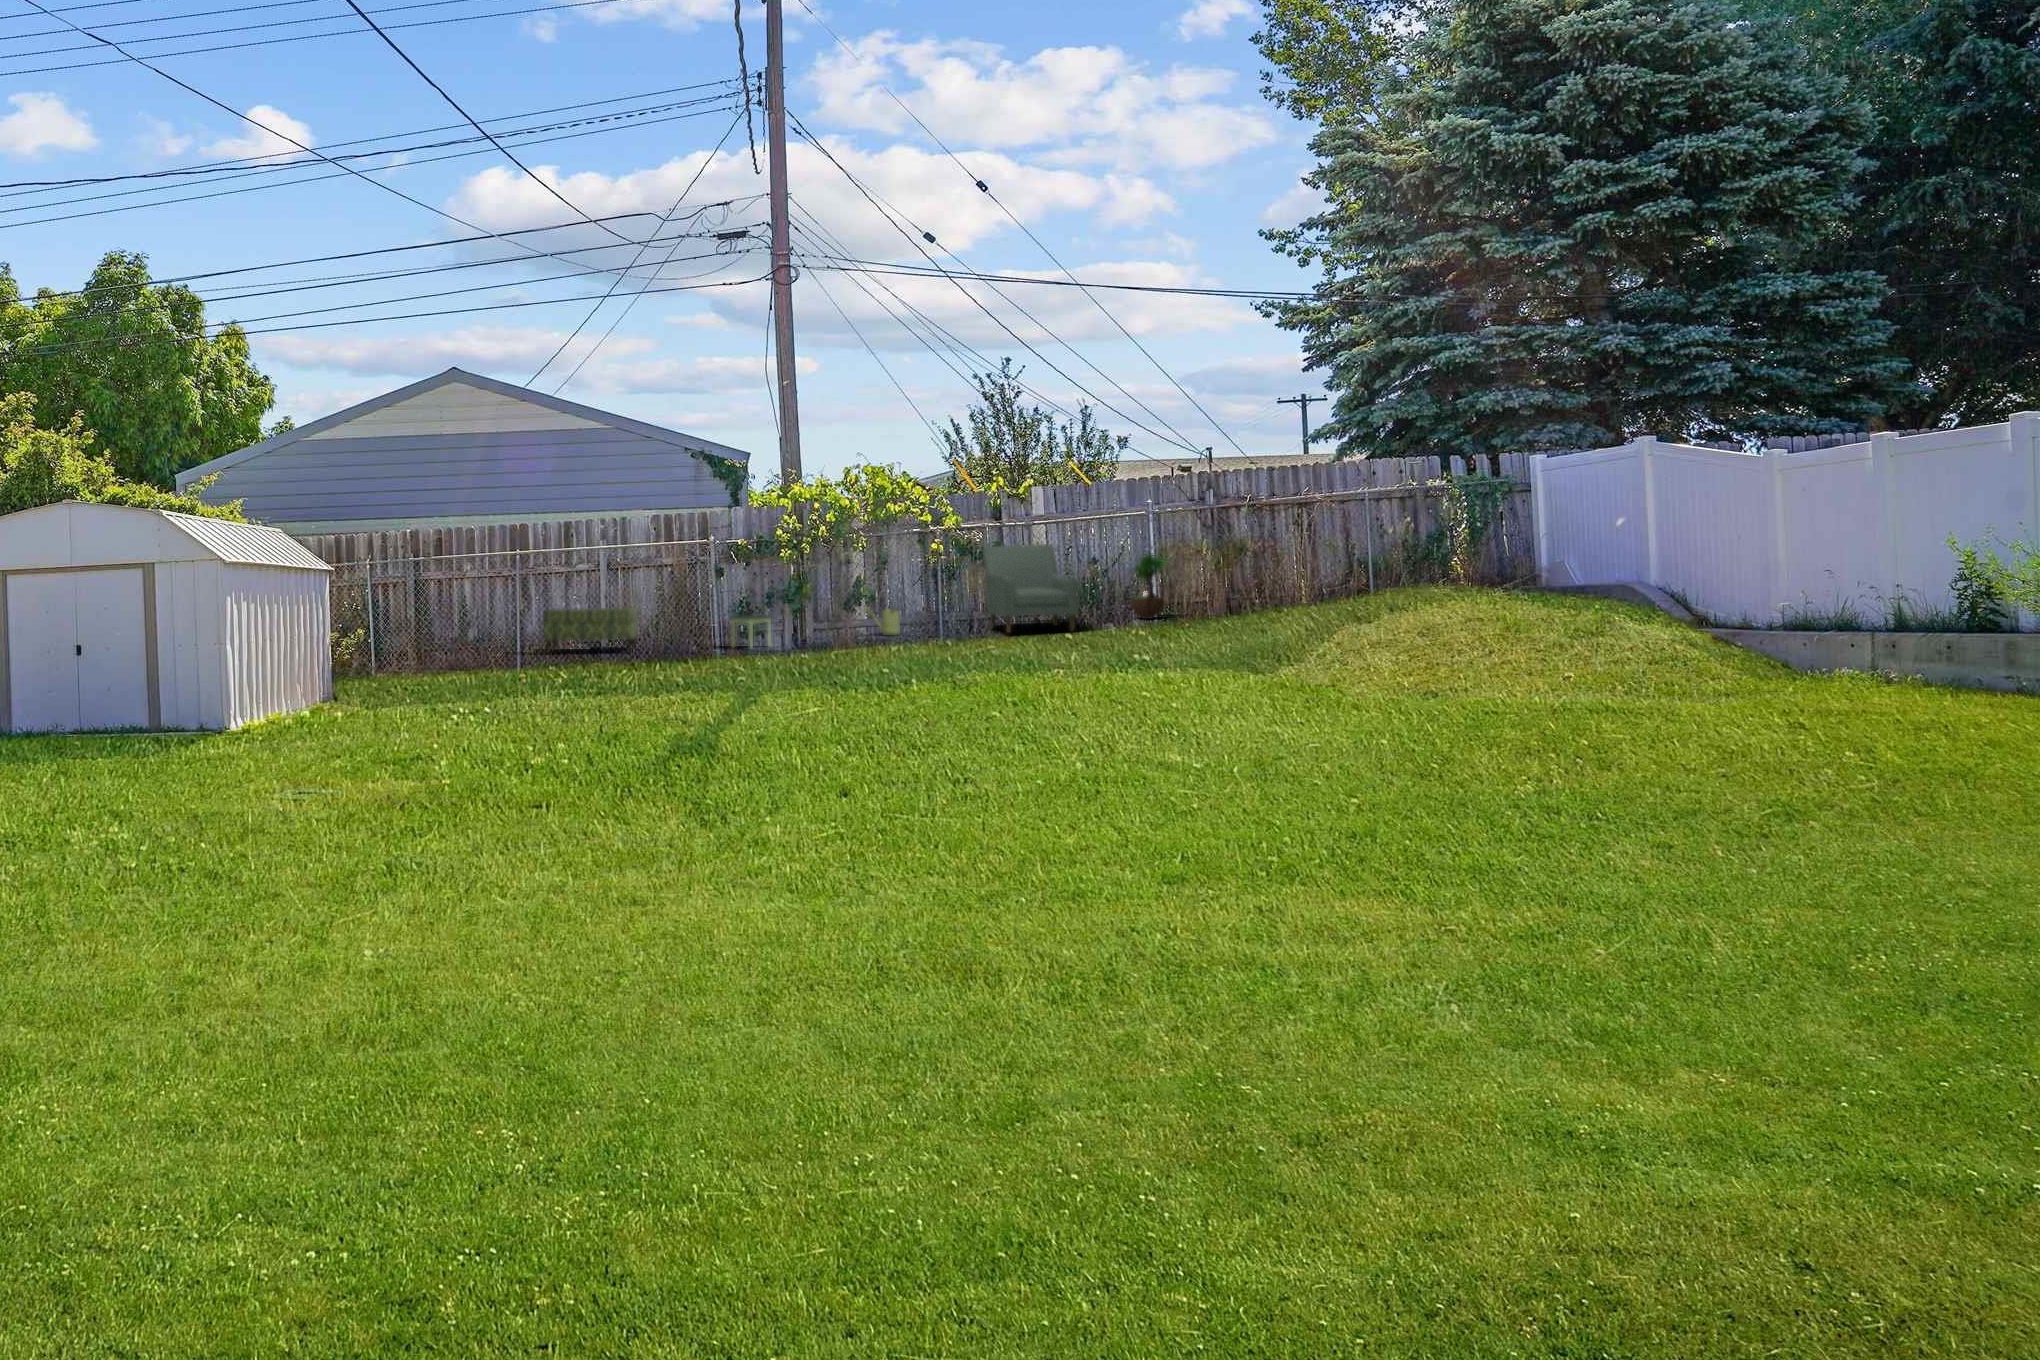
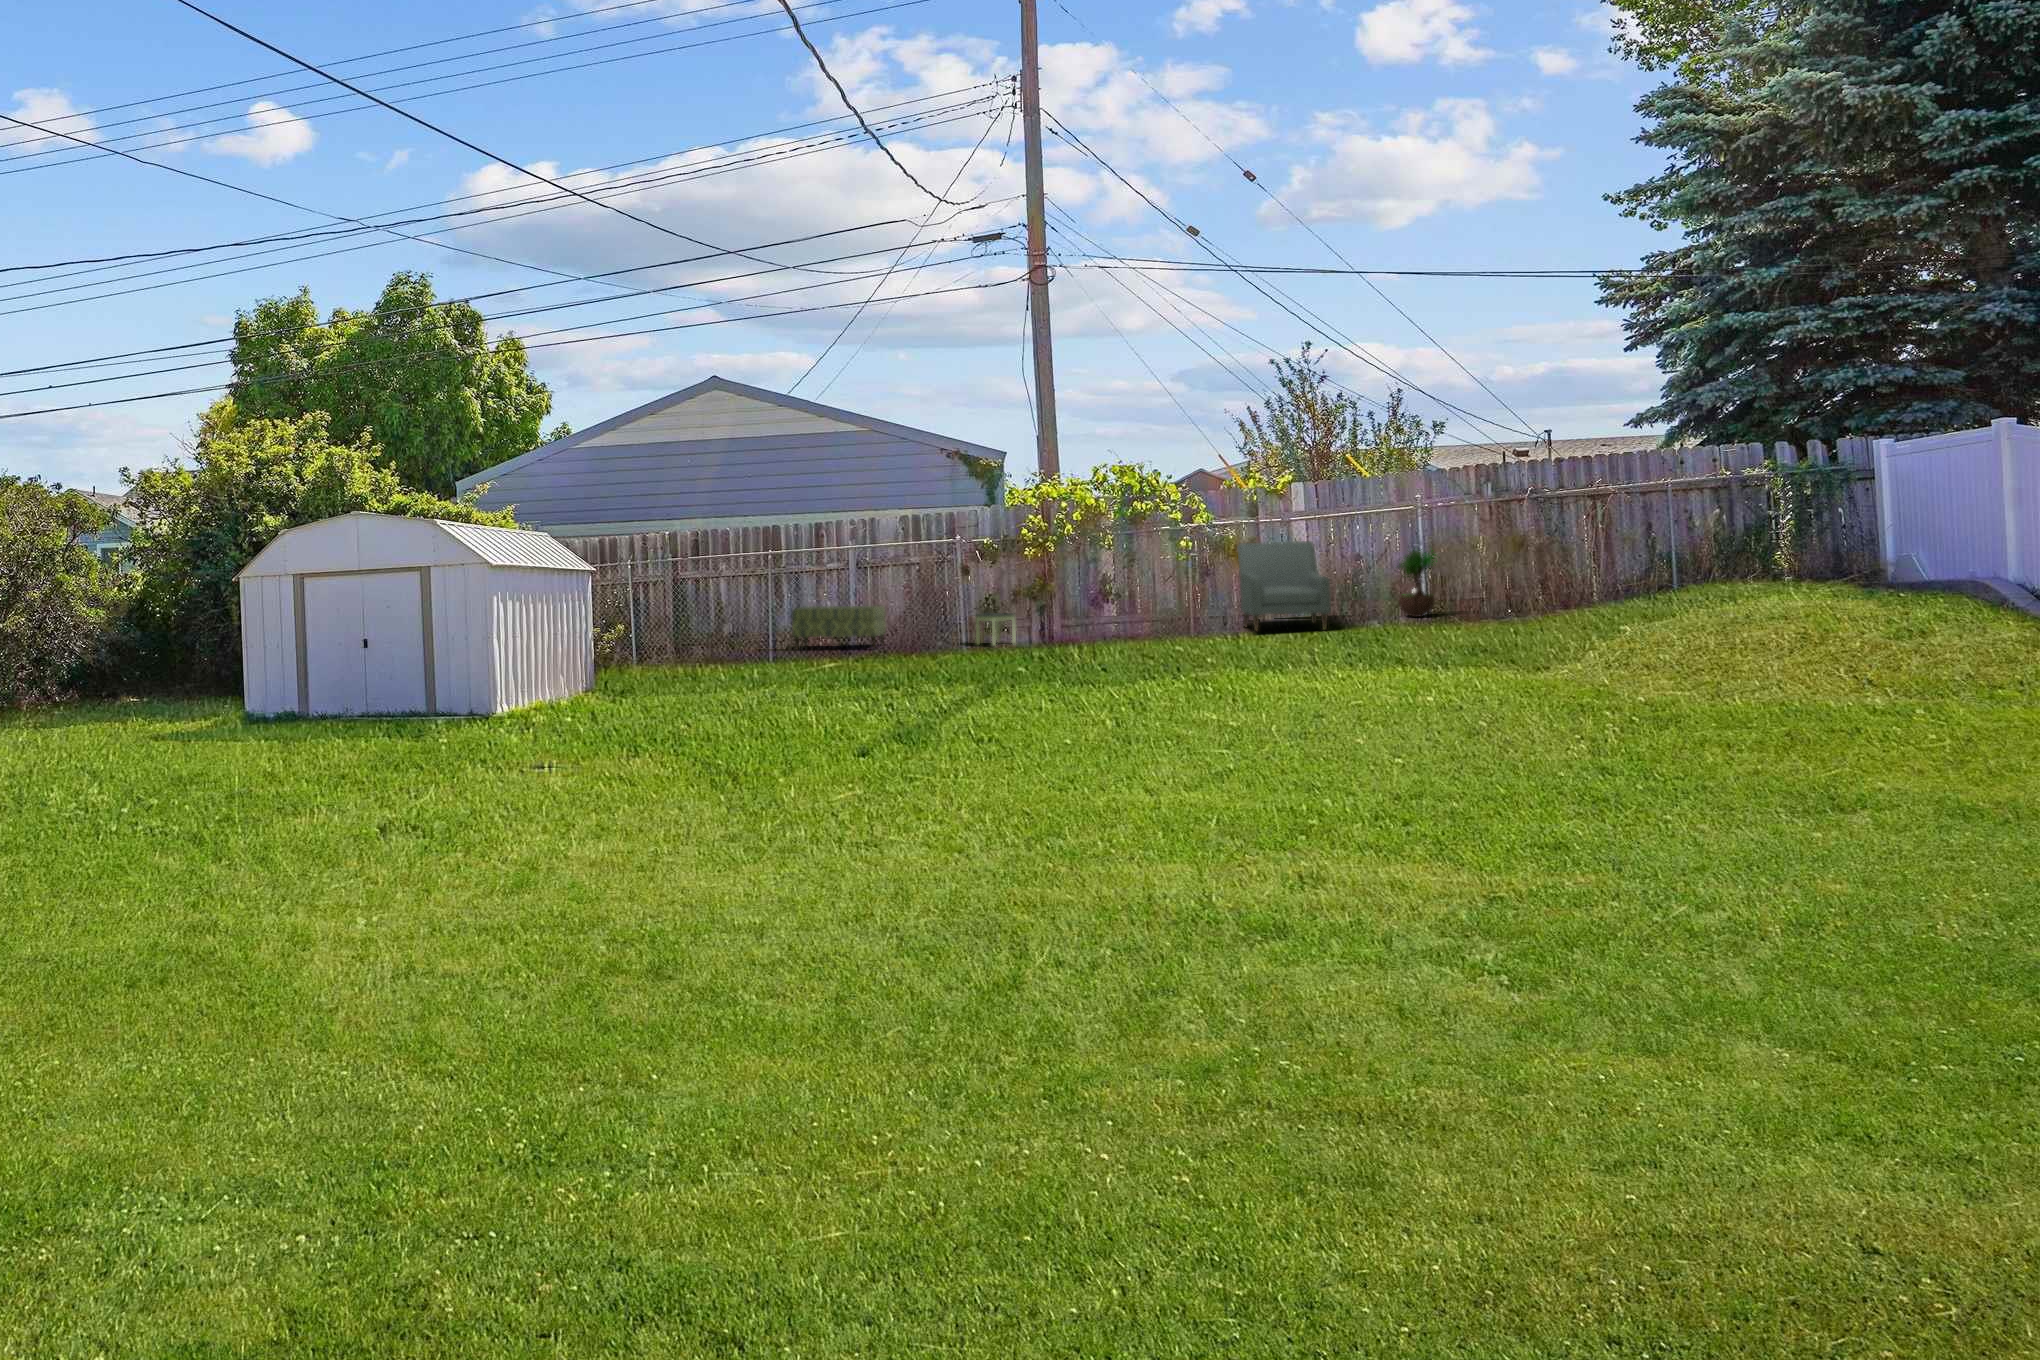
watering can: present [864,601,900,636] -> none [1110,599,1153,634]

